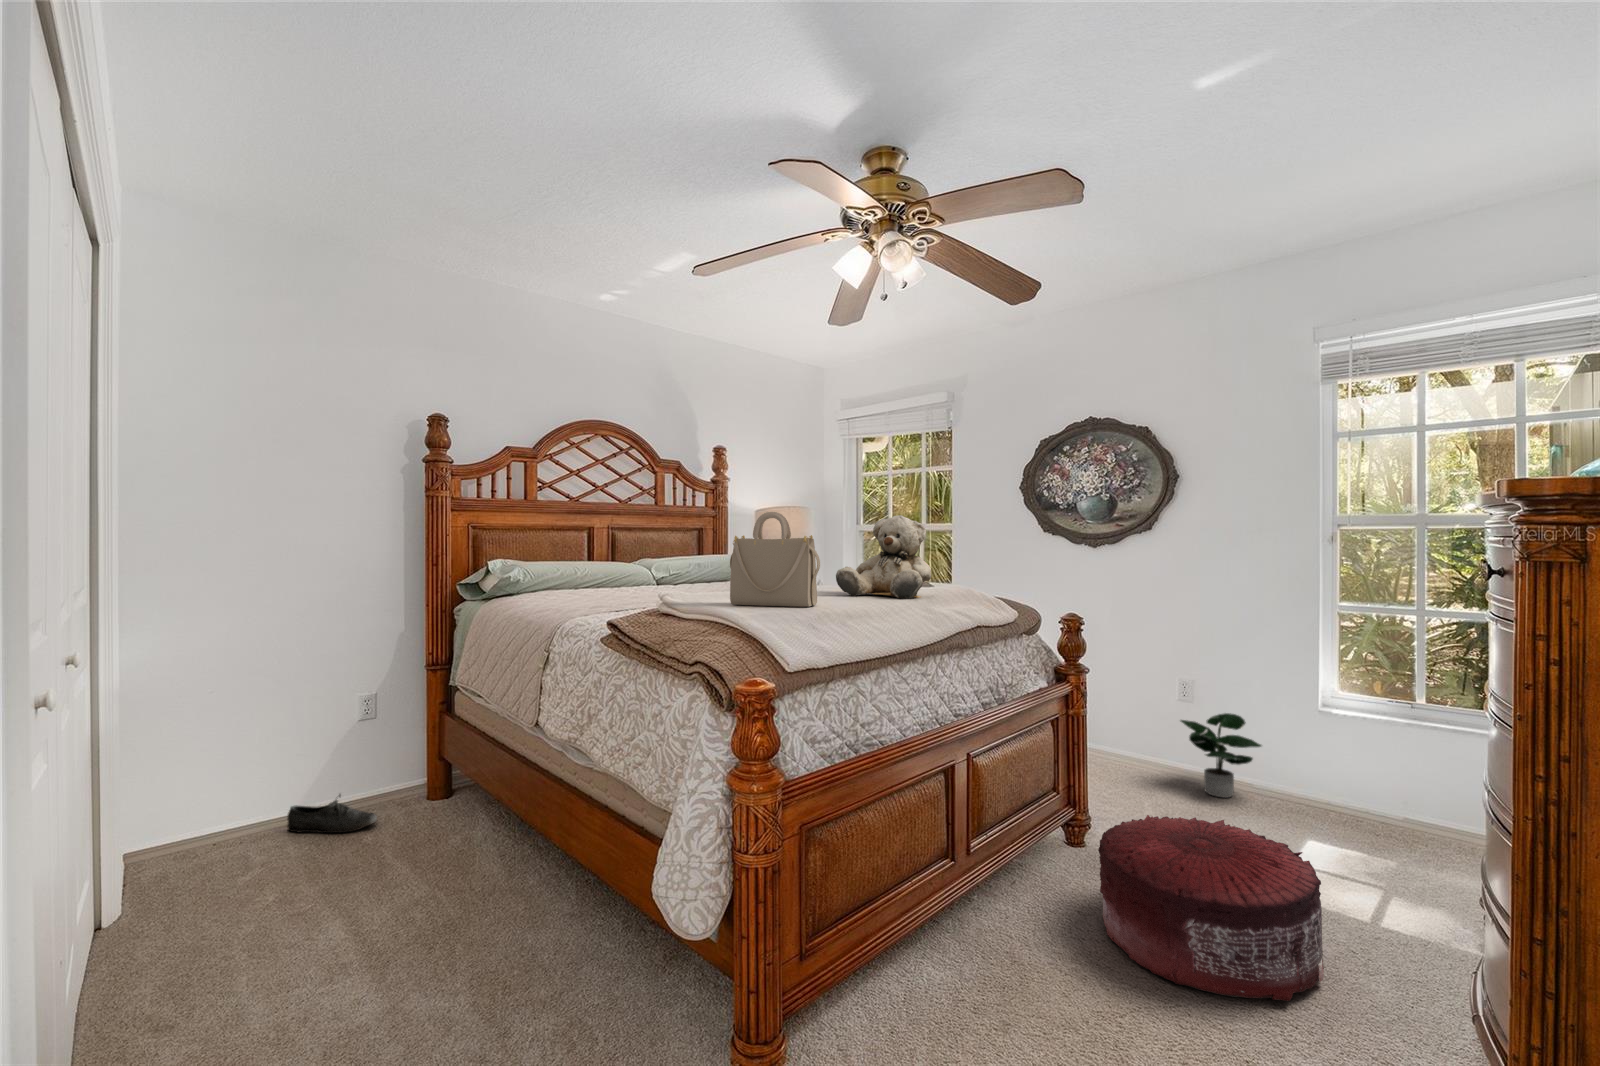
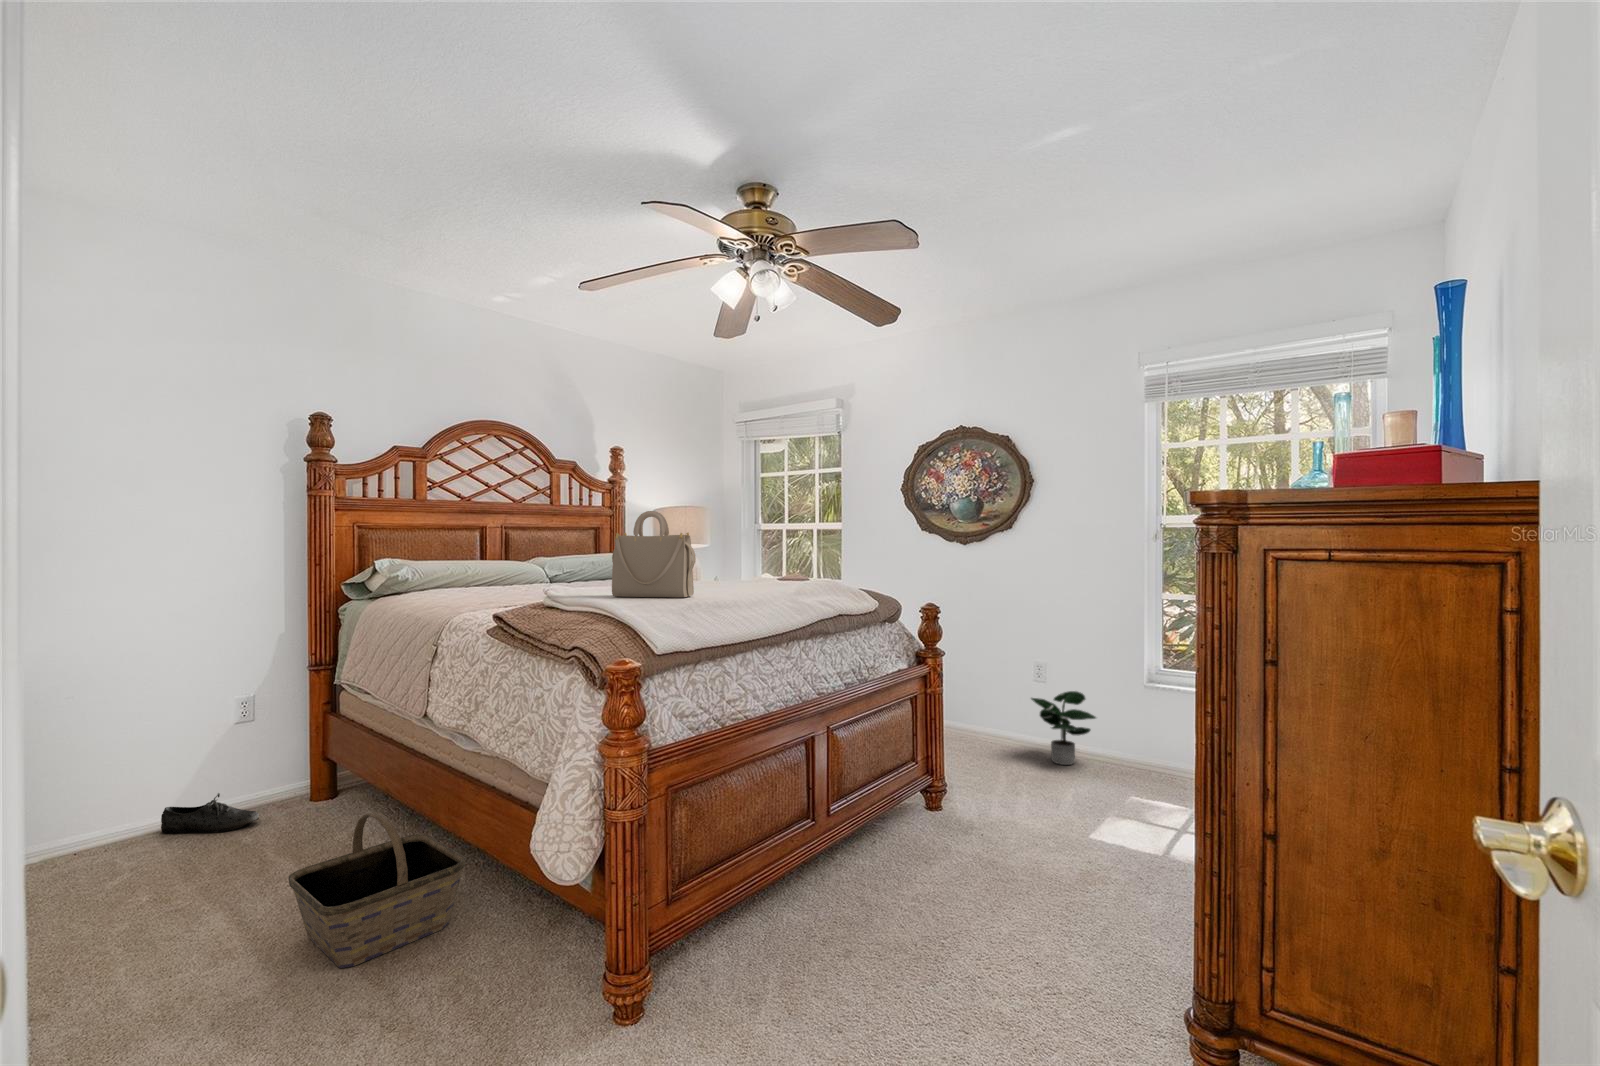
teddy bear: present [836,515,931,599] -> none [717,515,804,591]
pouf: present [1098,815,1324,1001] -> none [939,776,1118,920]
basket: none [403,830,580,999] -> present [289,812,466,968]

